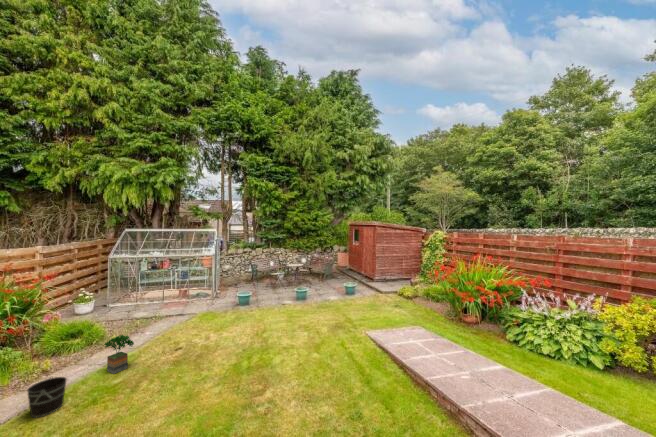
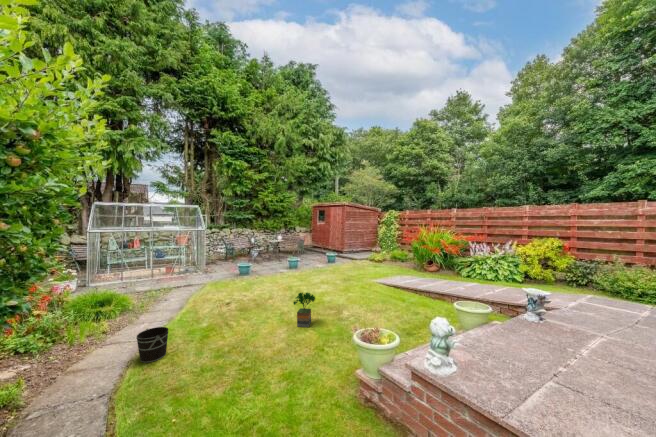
potted tree: present [105,335,134,374] -> present [293,293,315,327]

